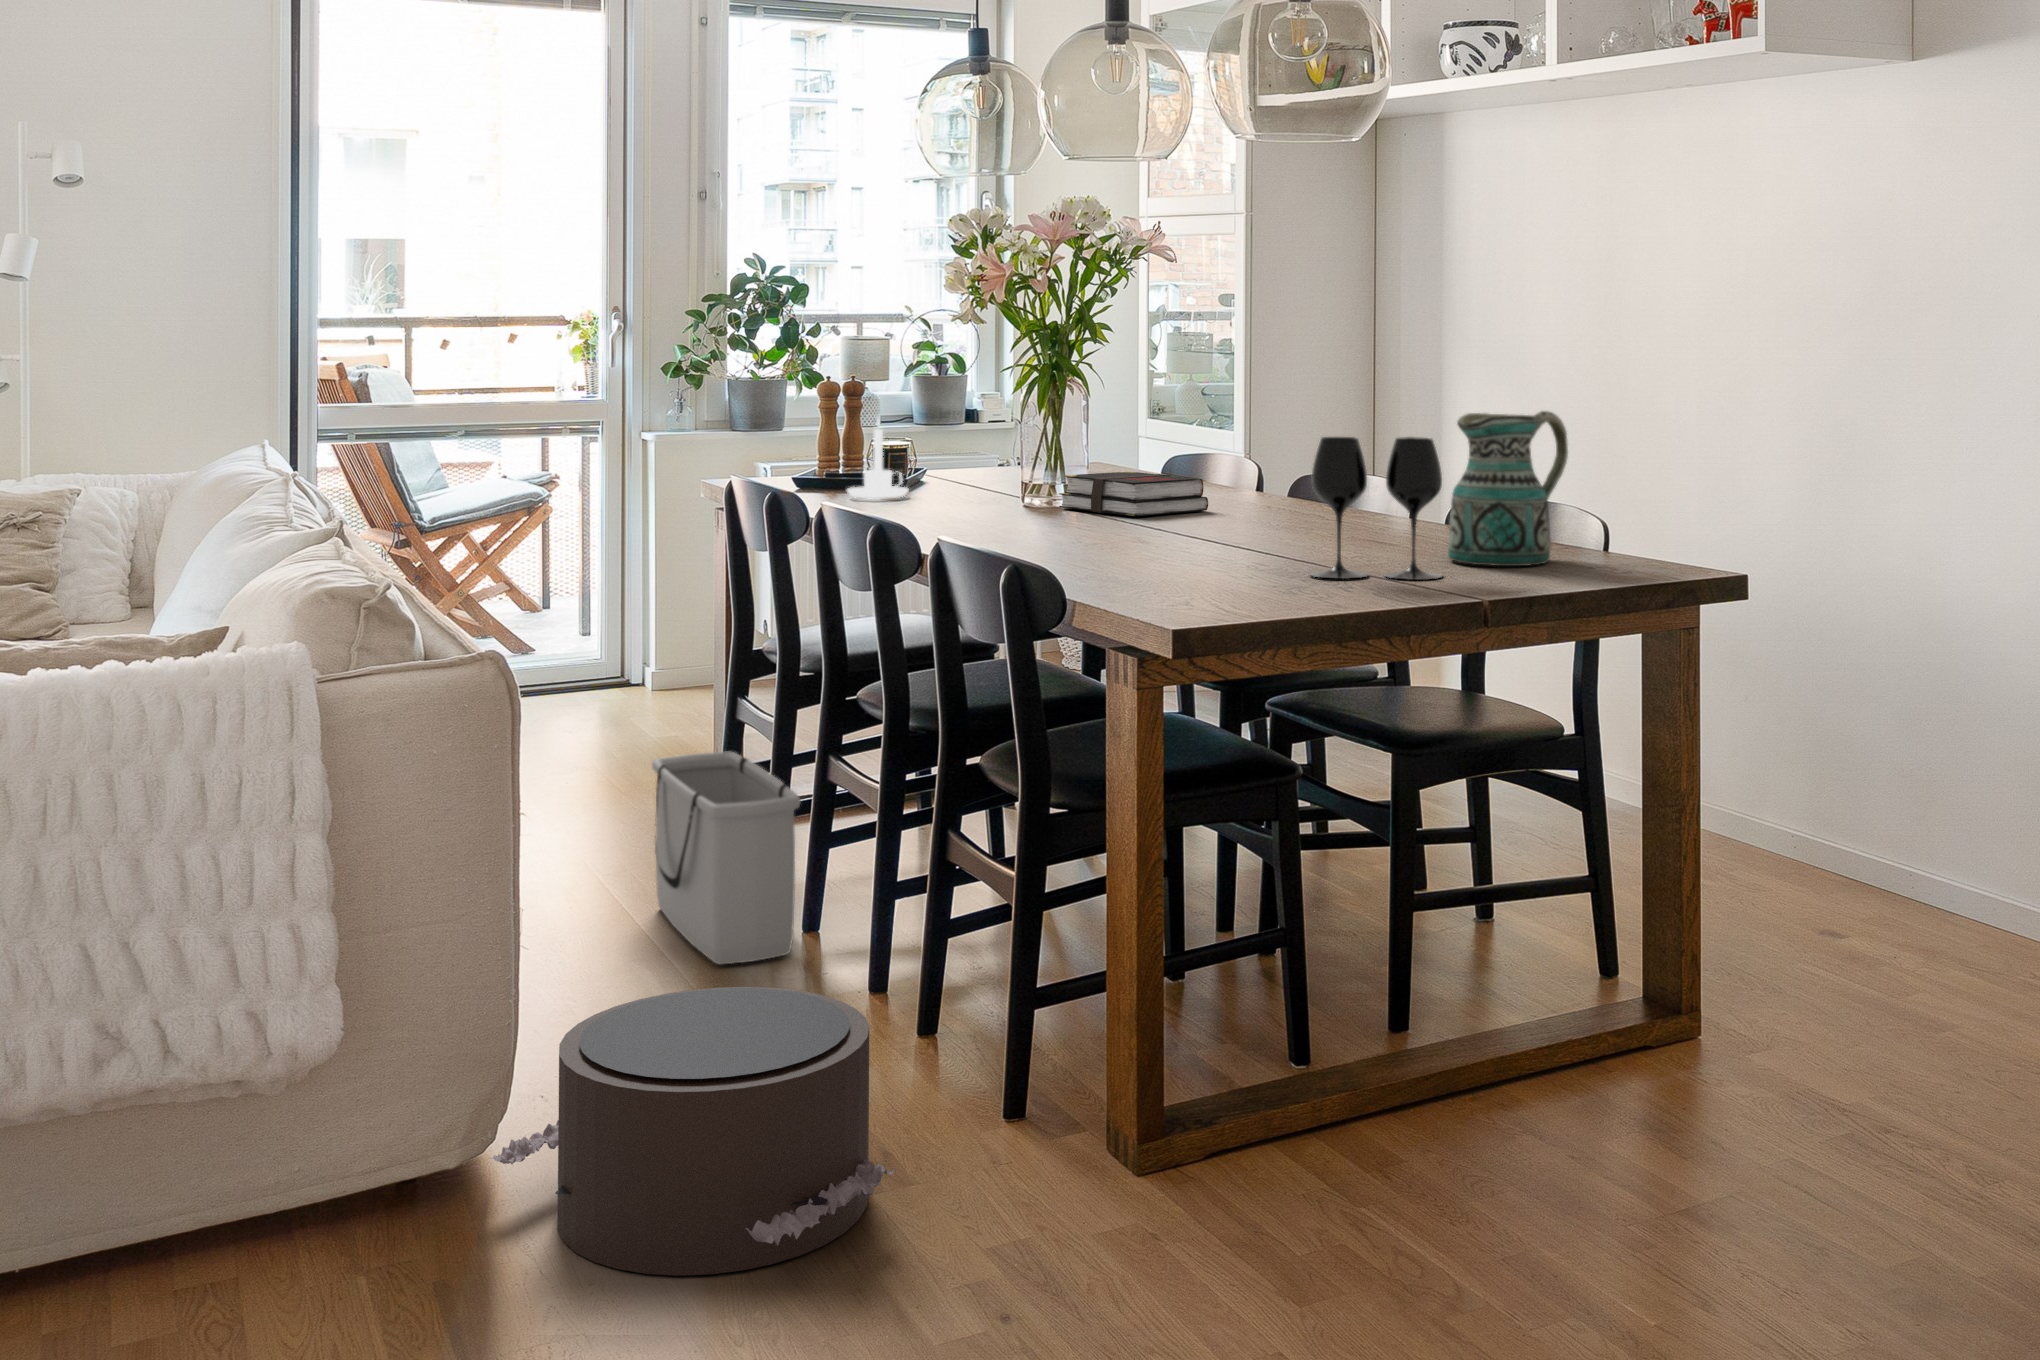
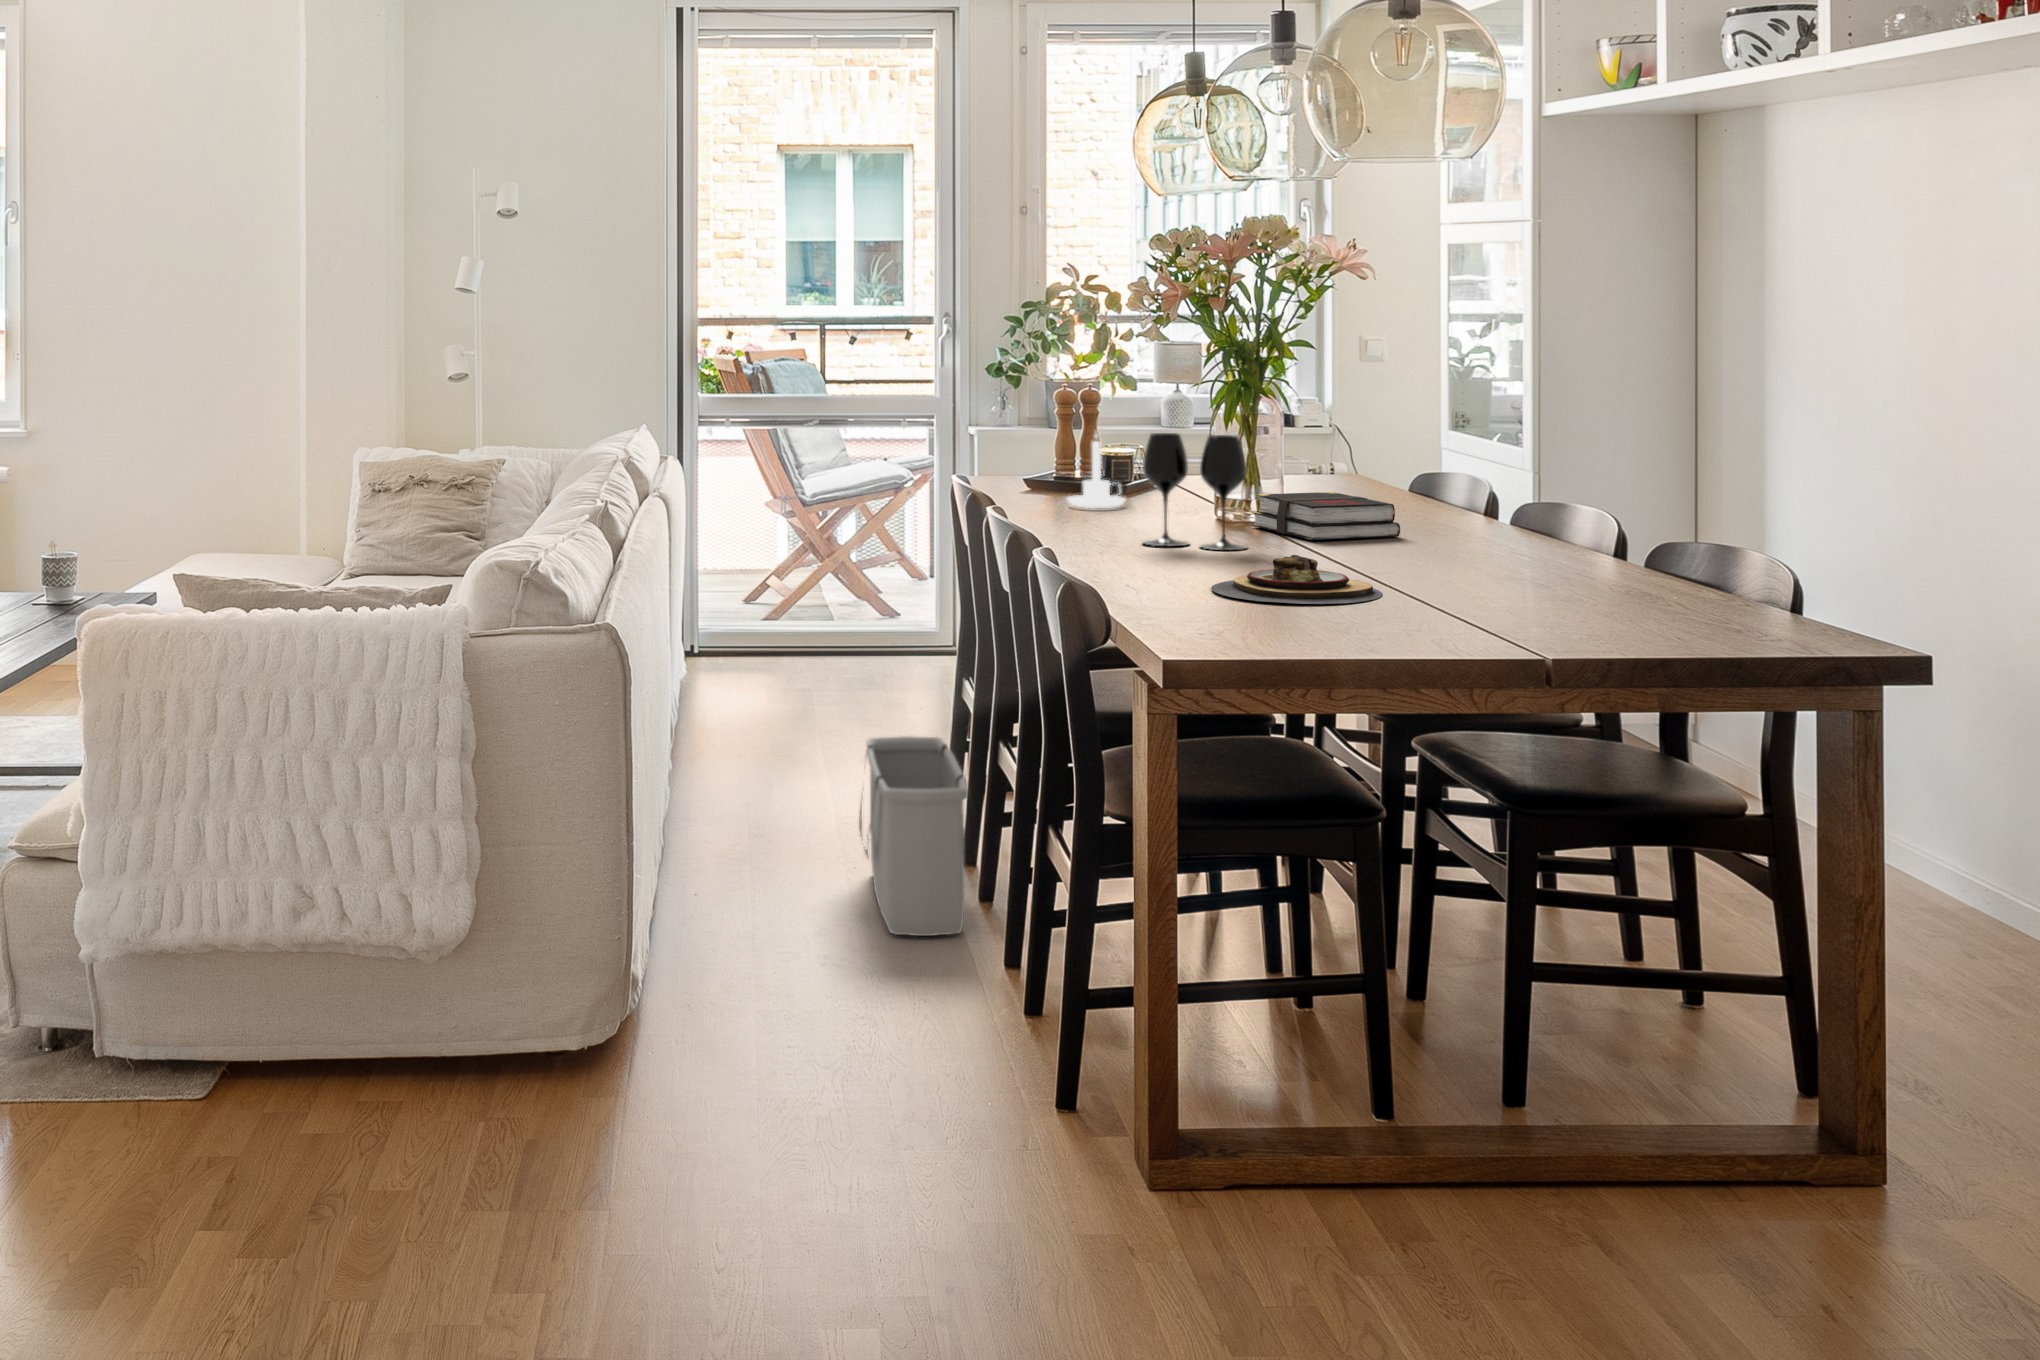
ceramic pitcher: present [1448,411,1568,566] -> none [1580,455,1732,626]
wine glass: present [1311,437,1442,580] -> present [1143,433,1248,550]
plate: none [1099,521,1262,566] -> present [1211,555,1382,604]
pouf: present [493,987,895,1276] -> none [592,963,911,1229]

